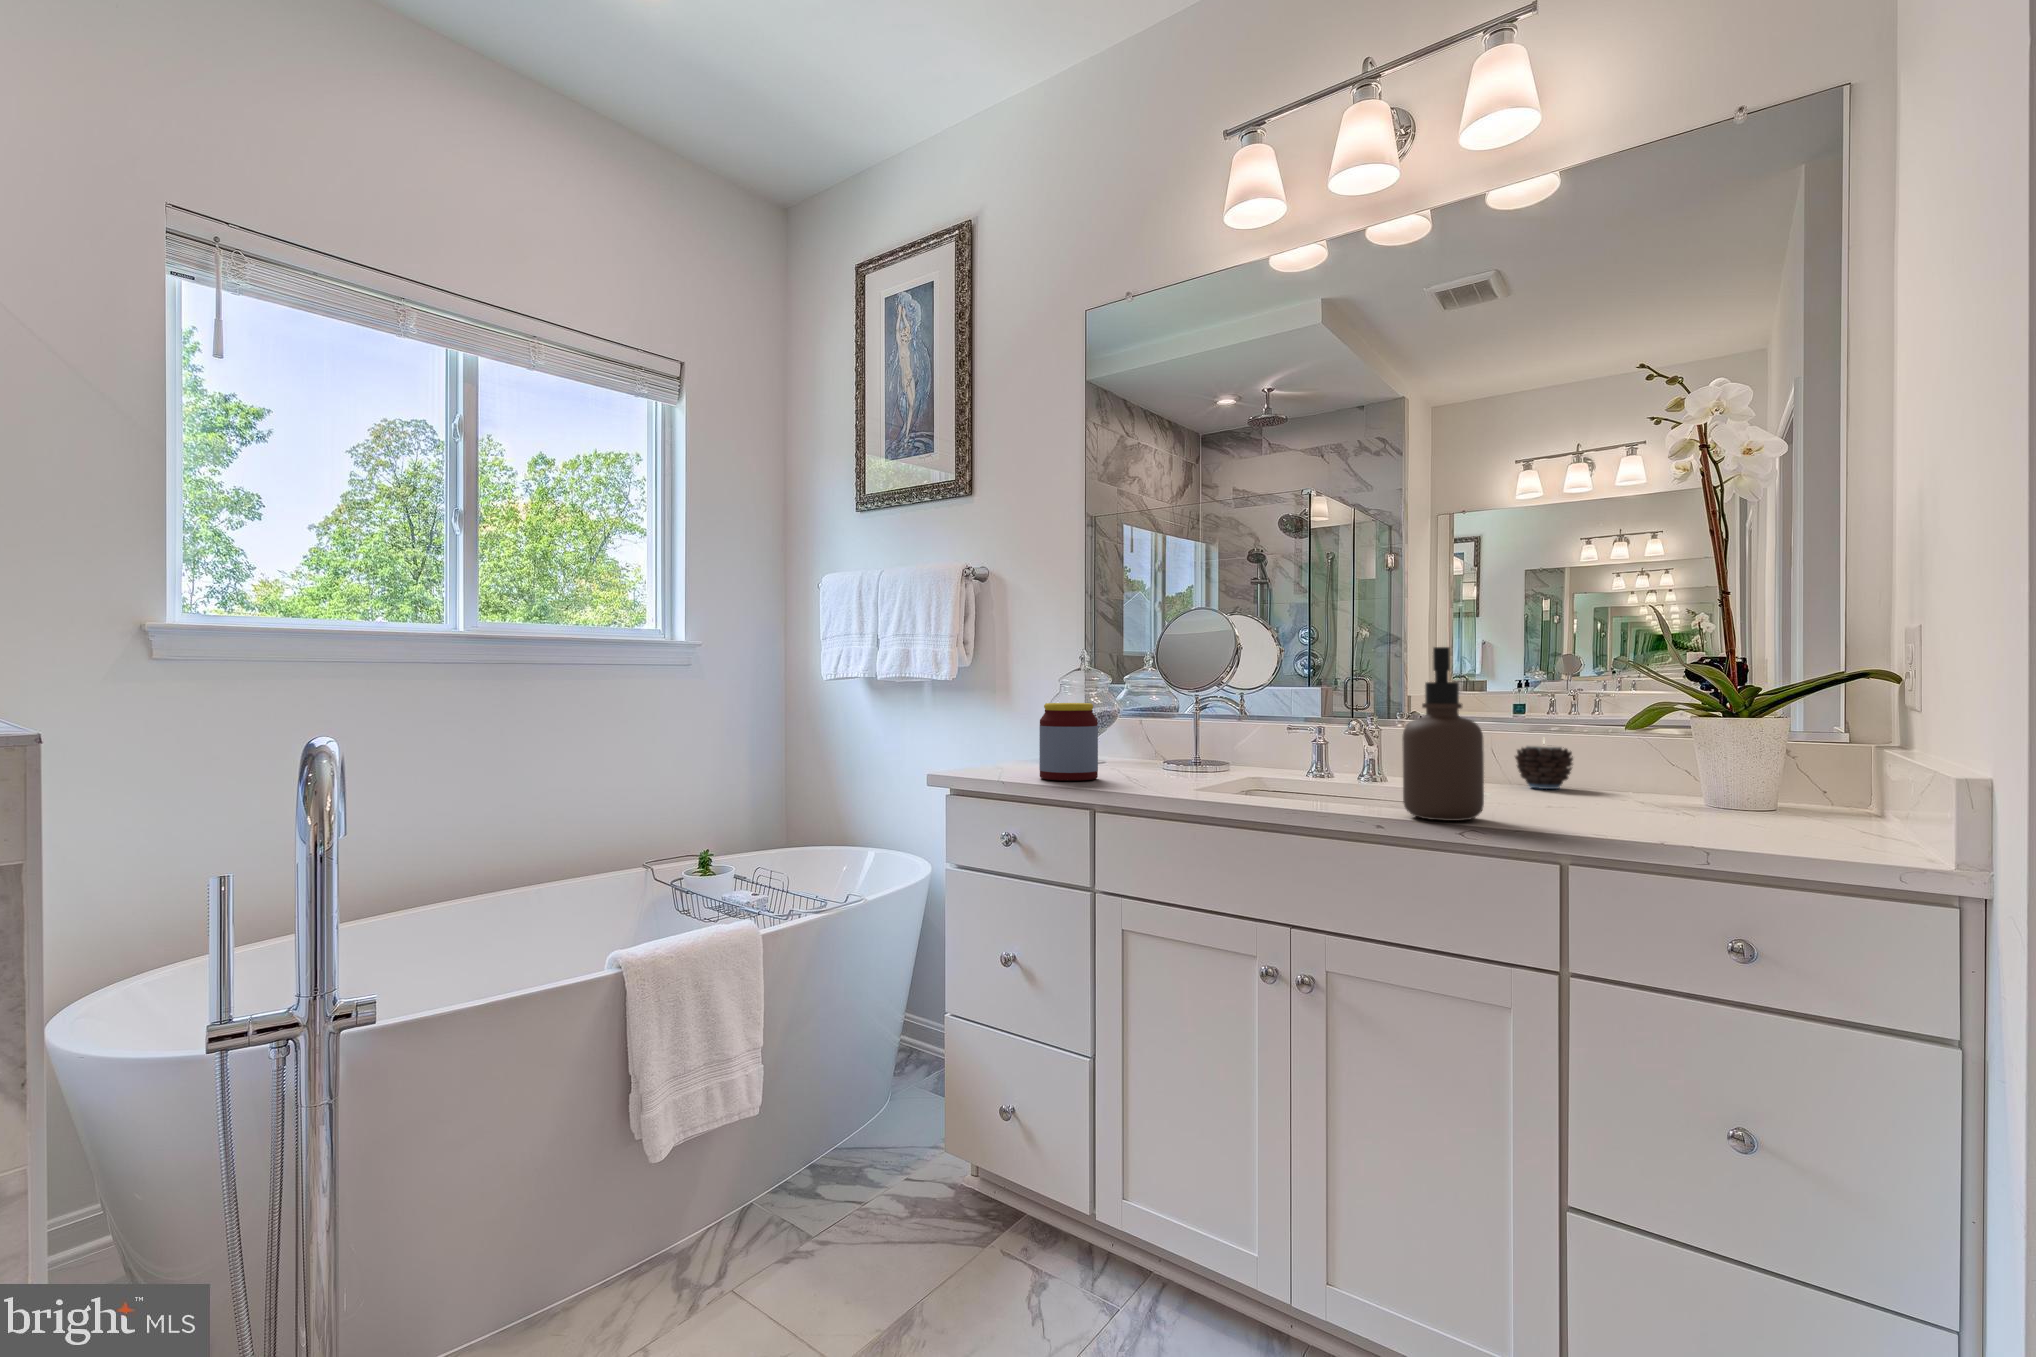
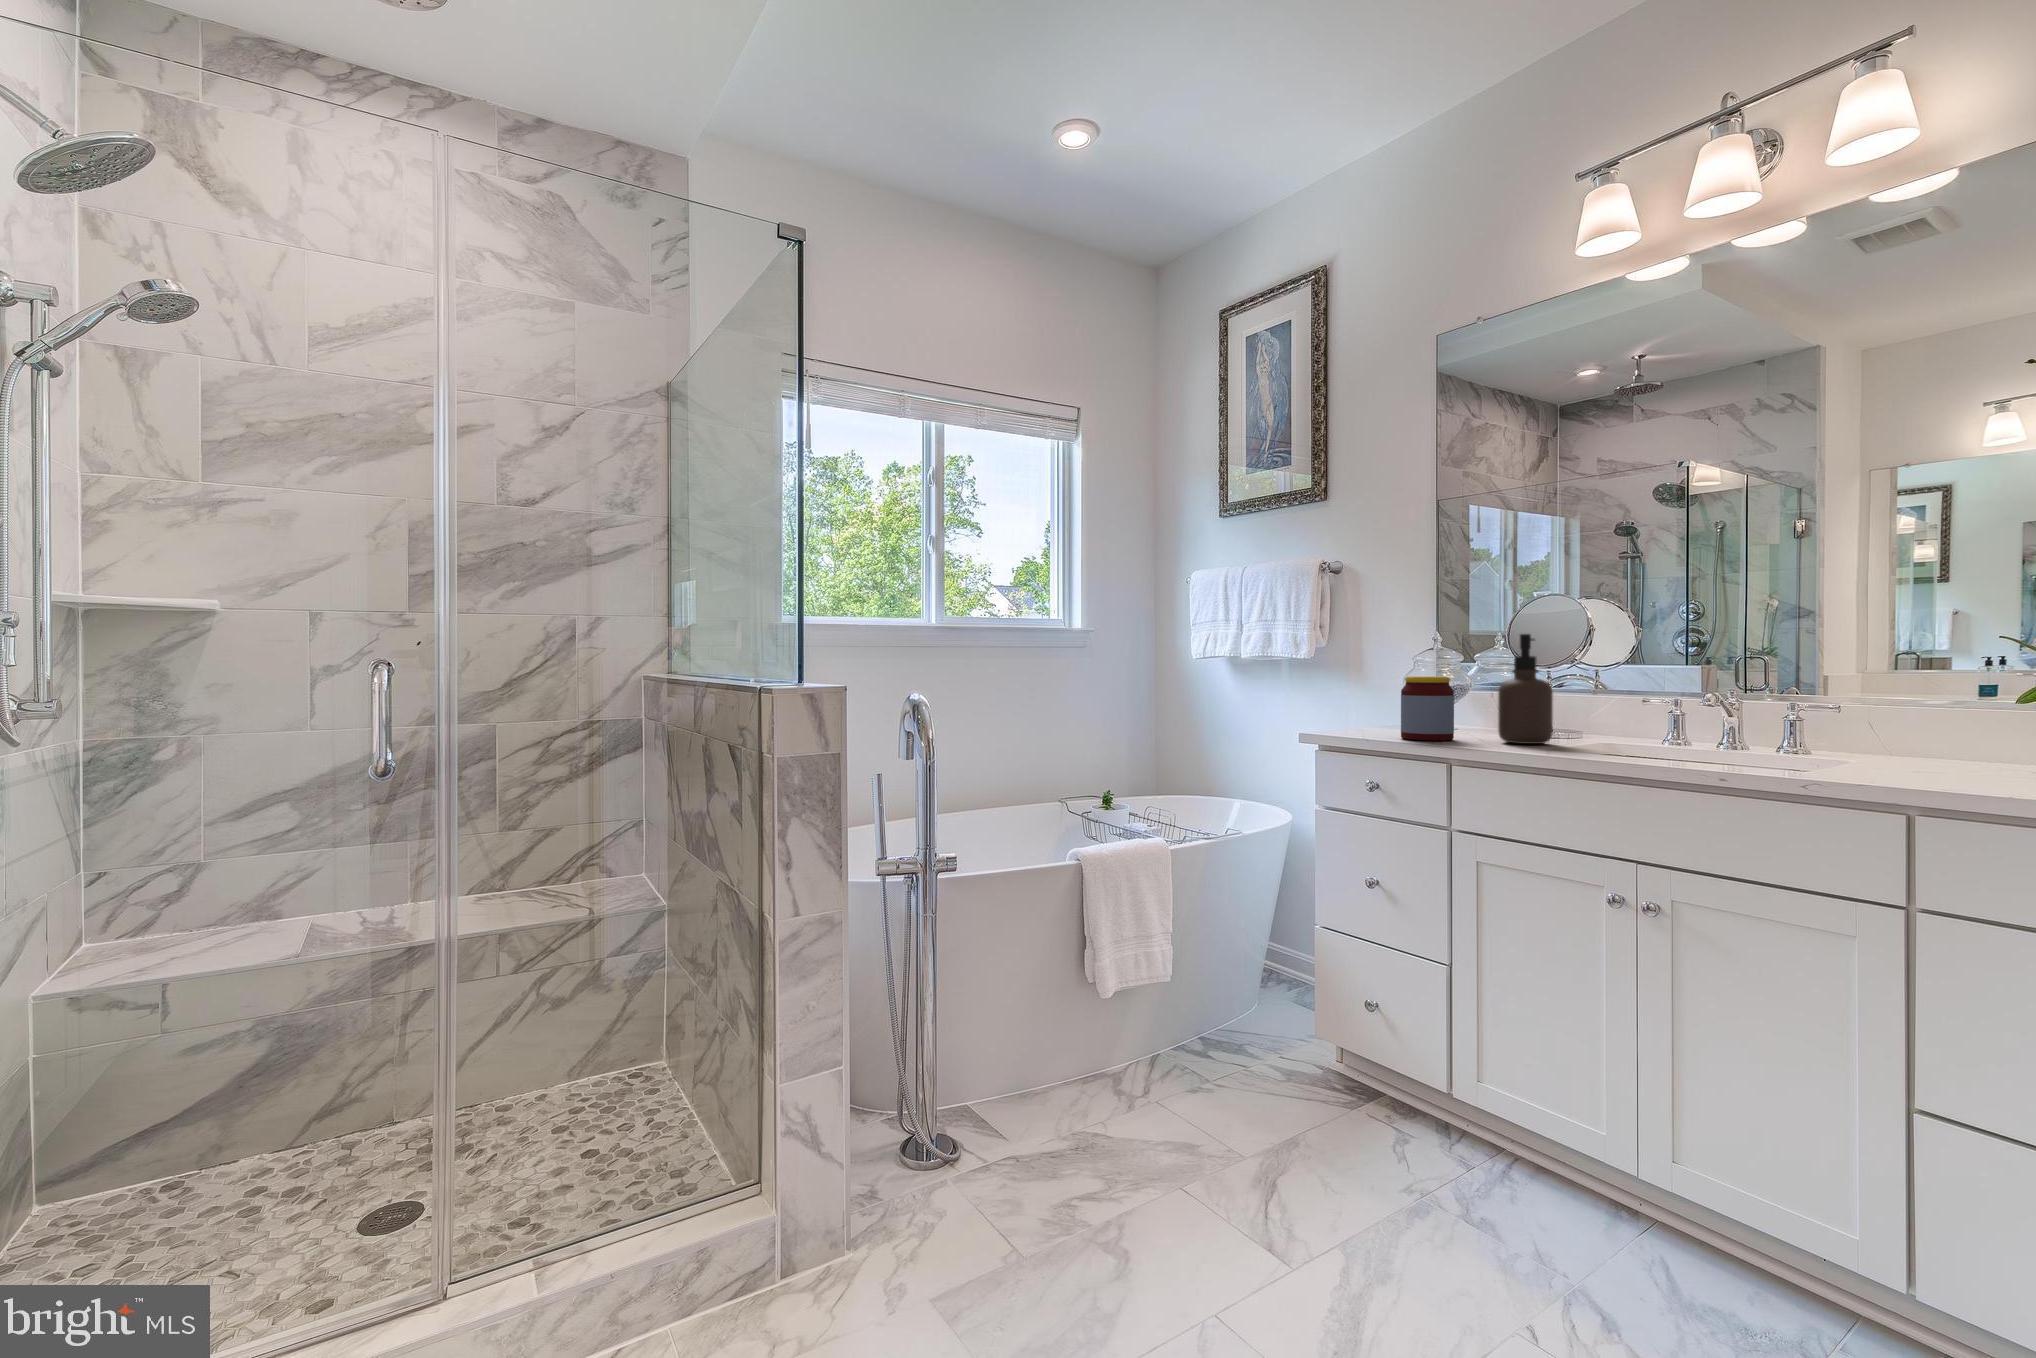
soap dispenser: present [1402,647,1484,821] -> present [1498,634,1553,744]
candle: present [1515,746,1573,789] -> none [1887,709,1957,758]

